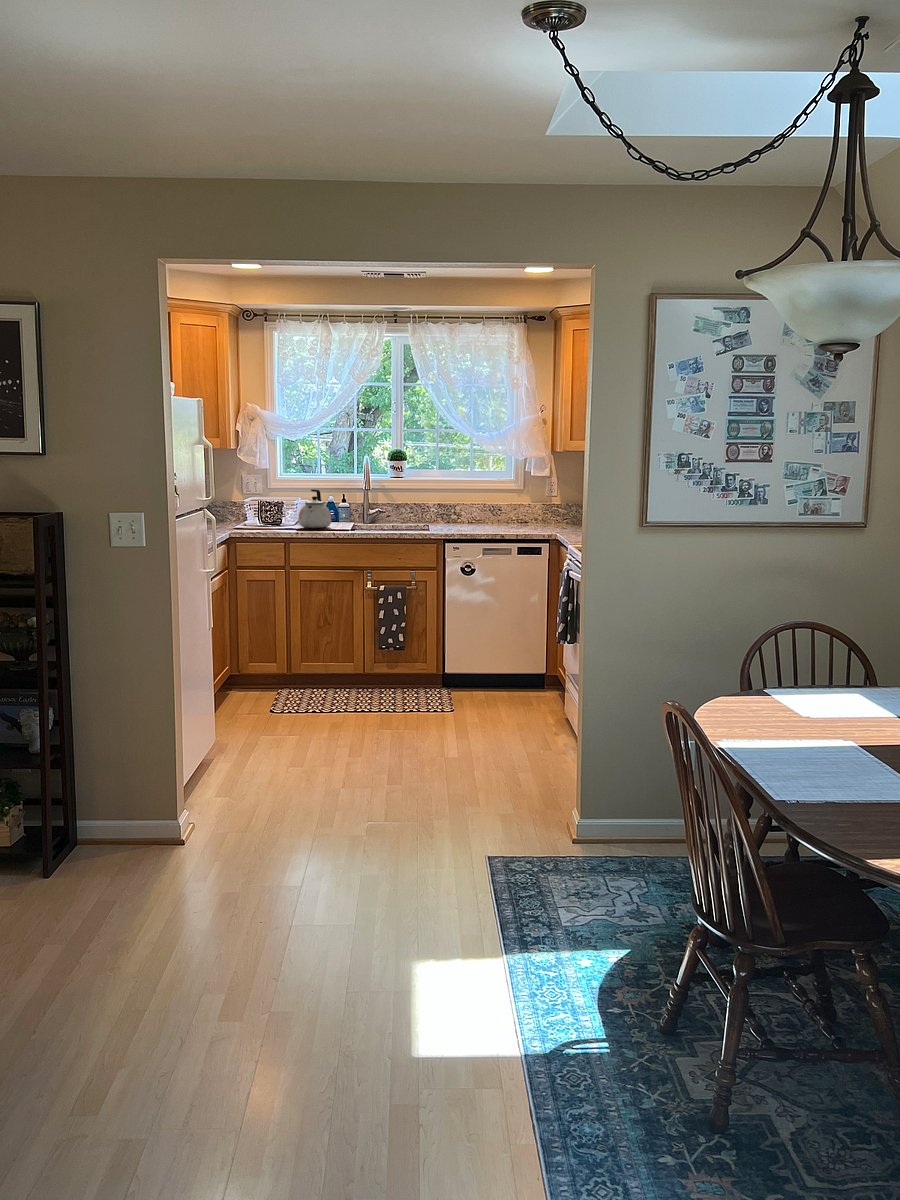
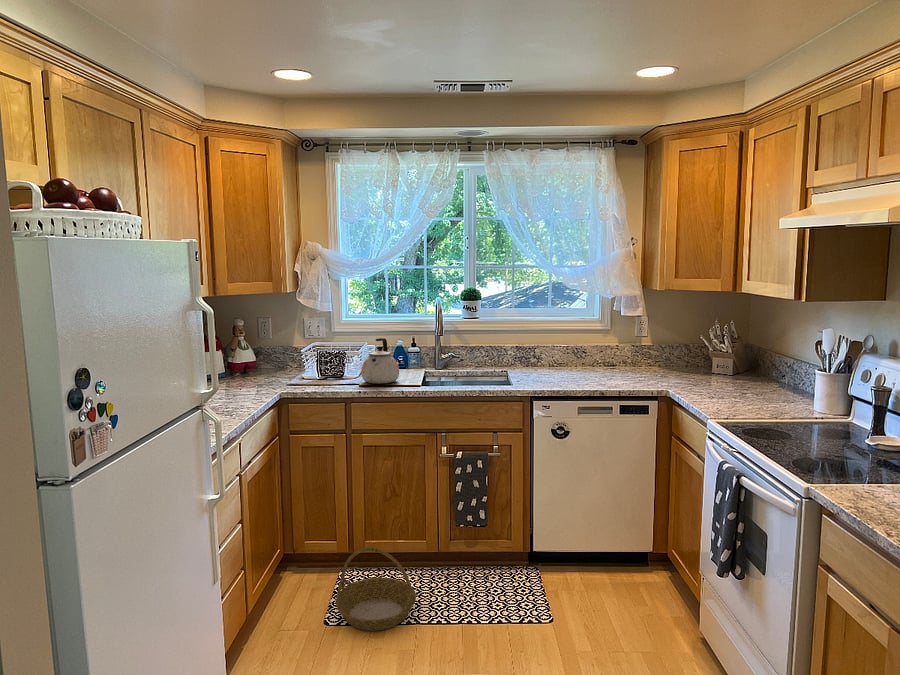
basket: none [281,652,346,713] -> present [336,547,416,631]

